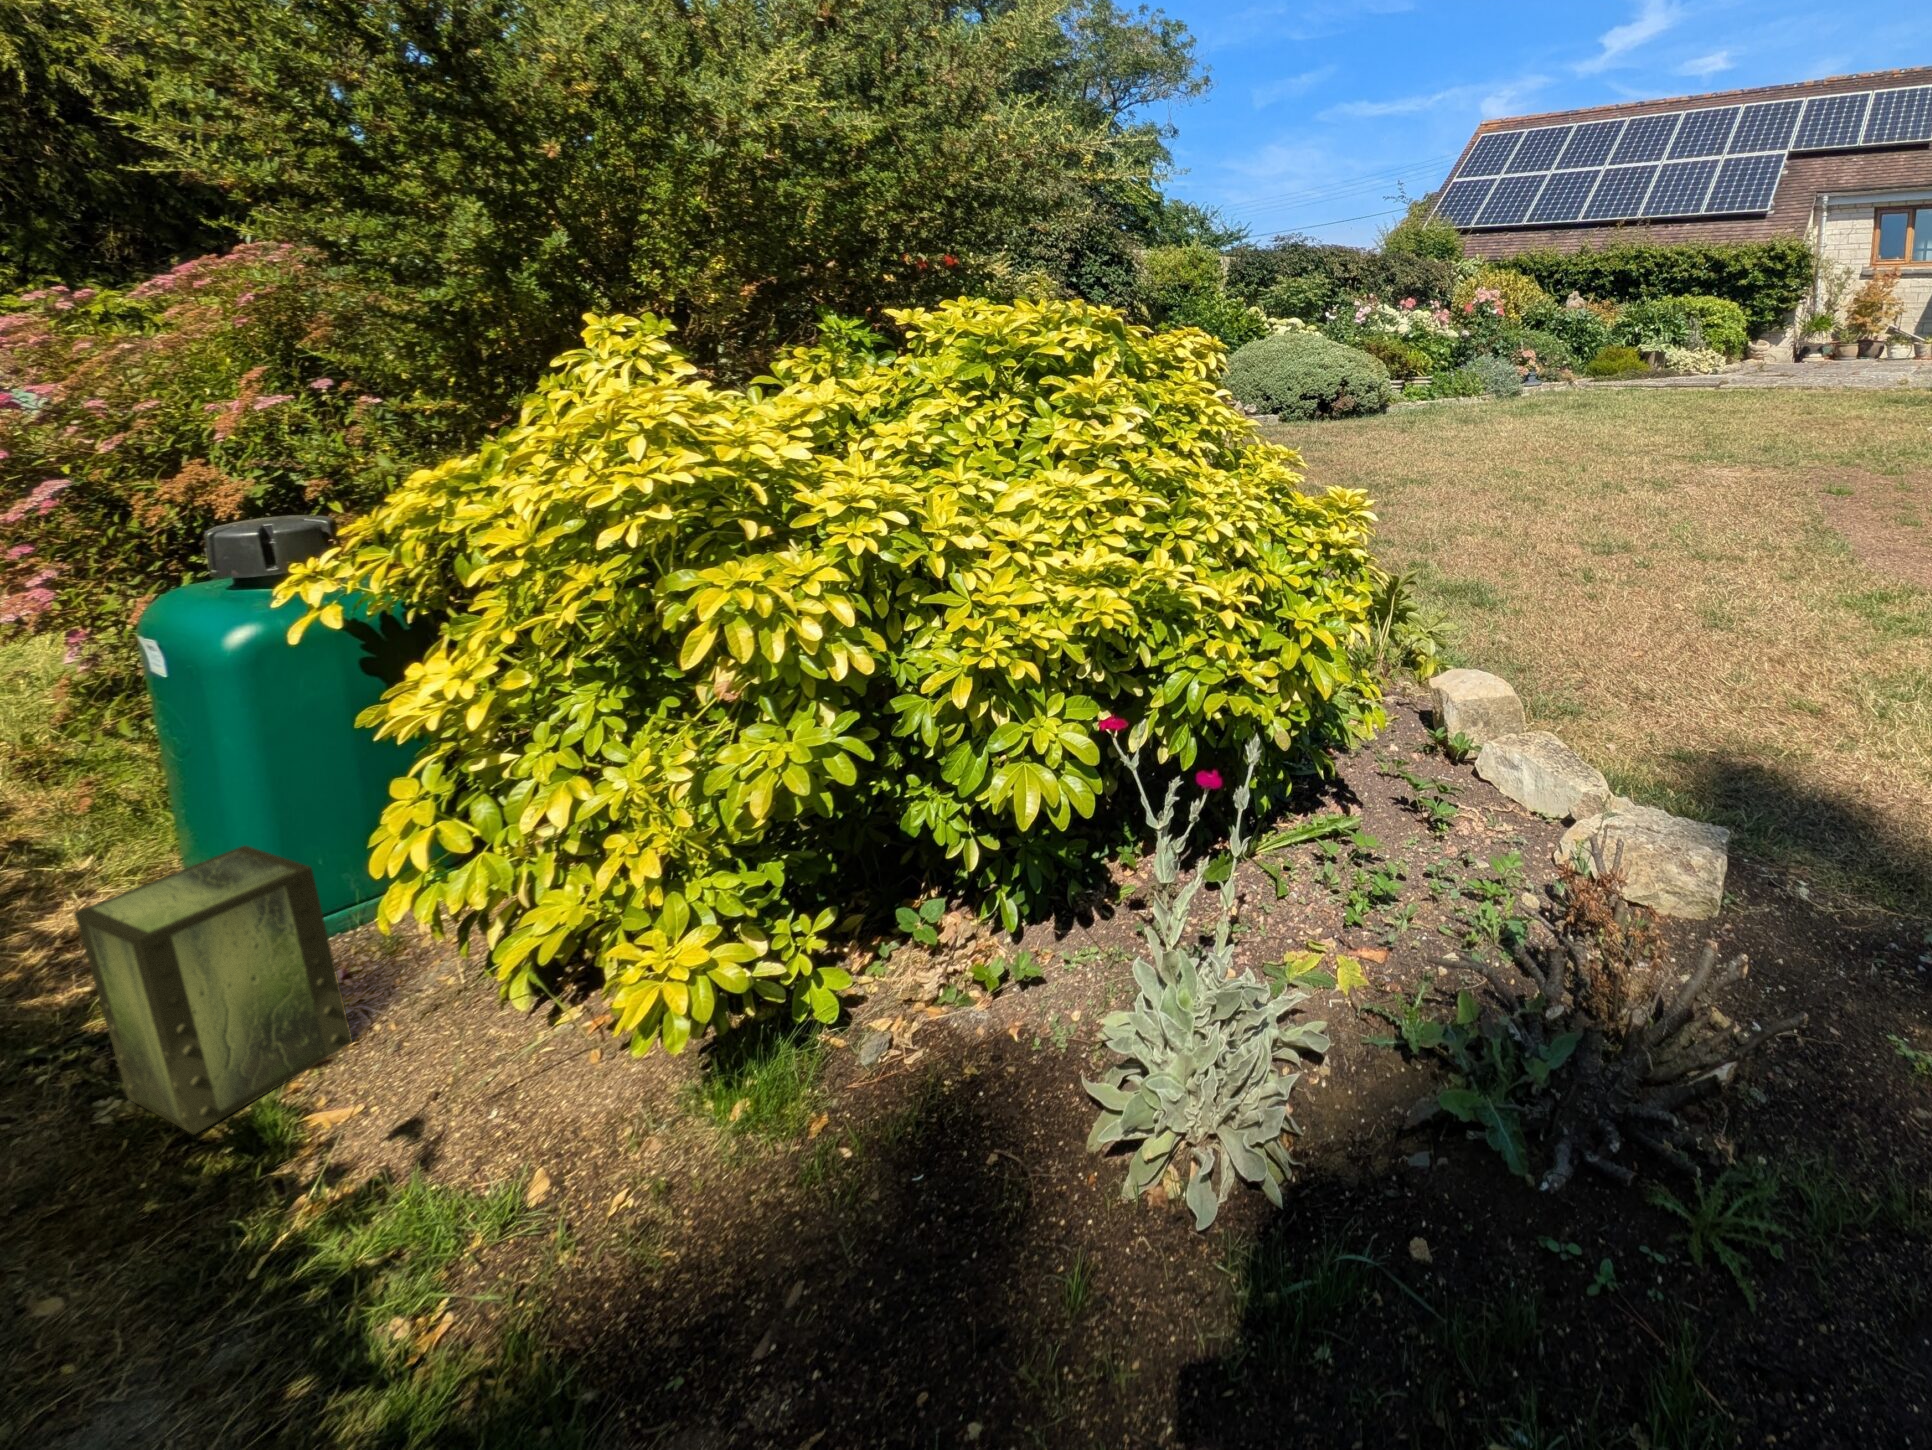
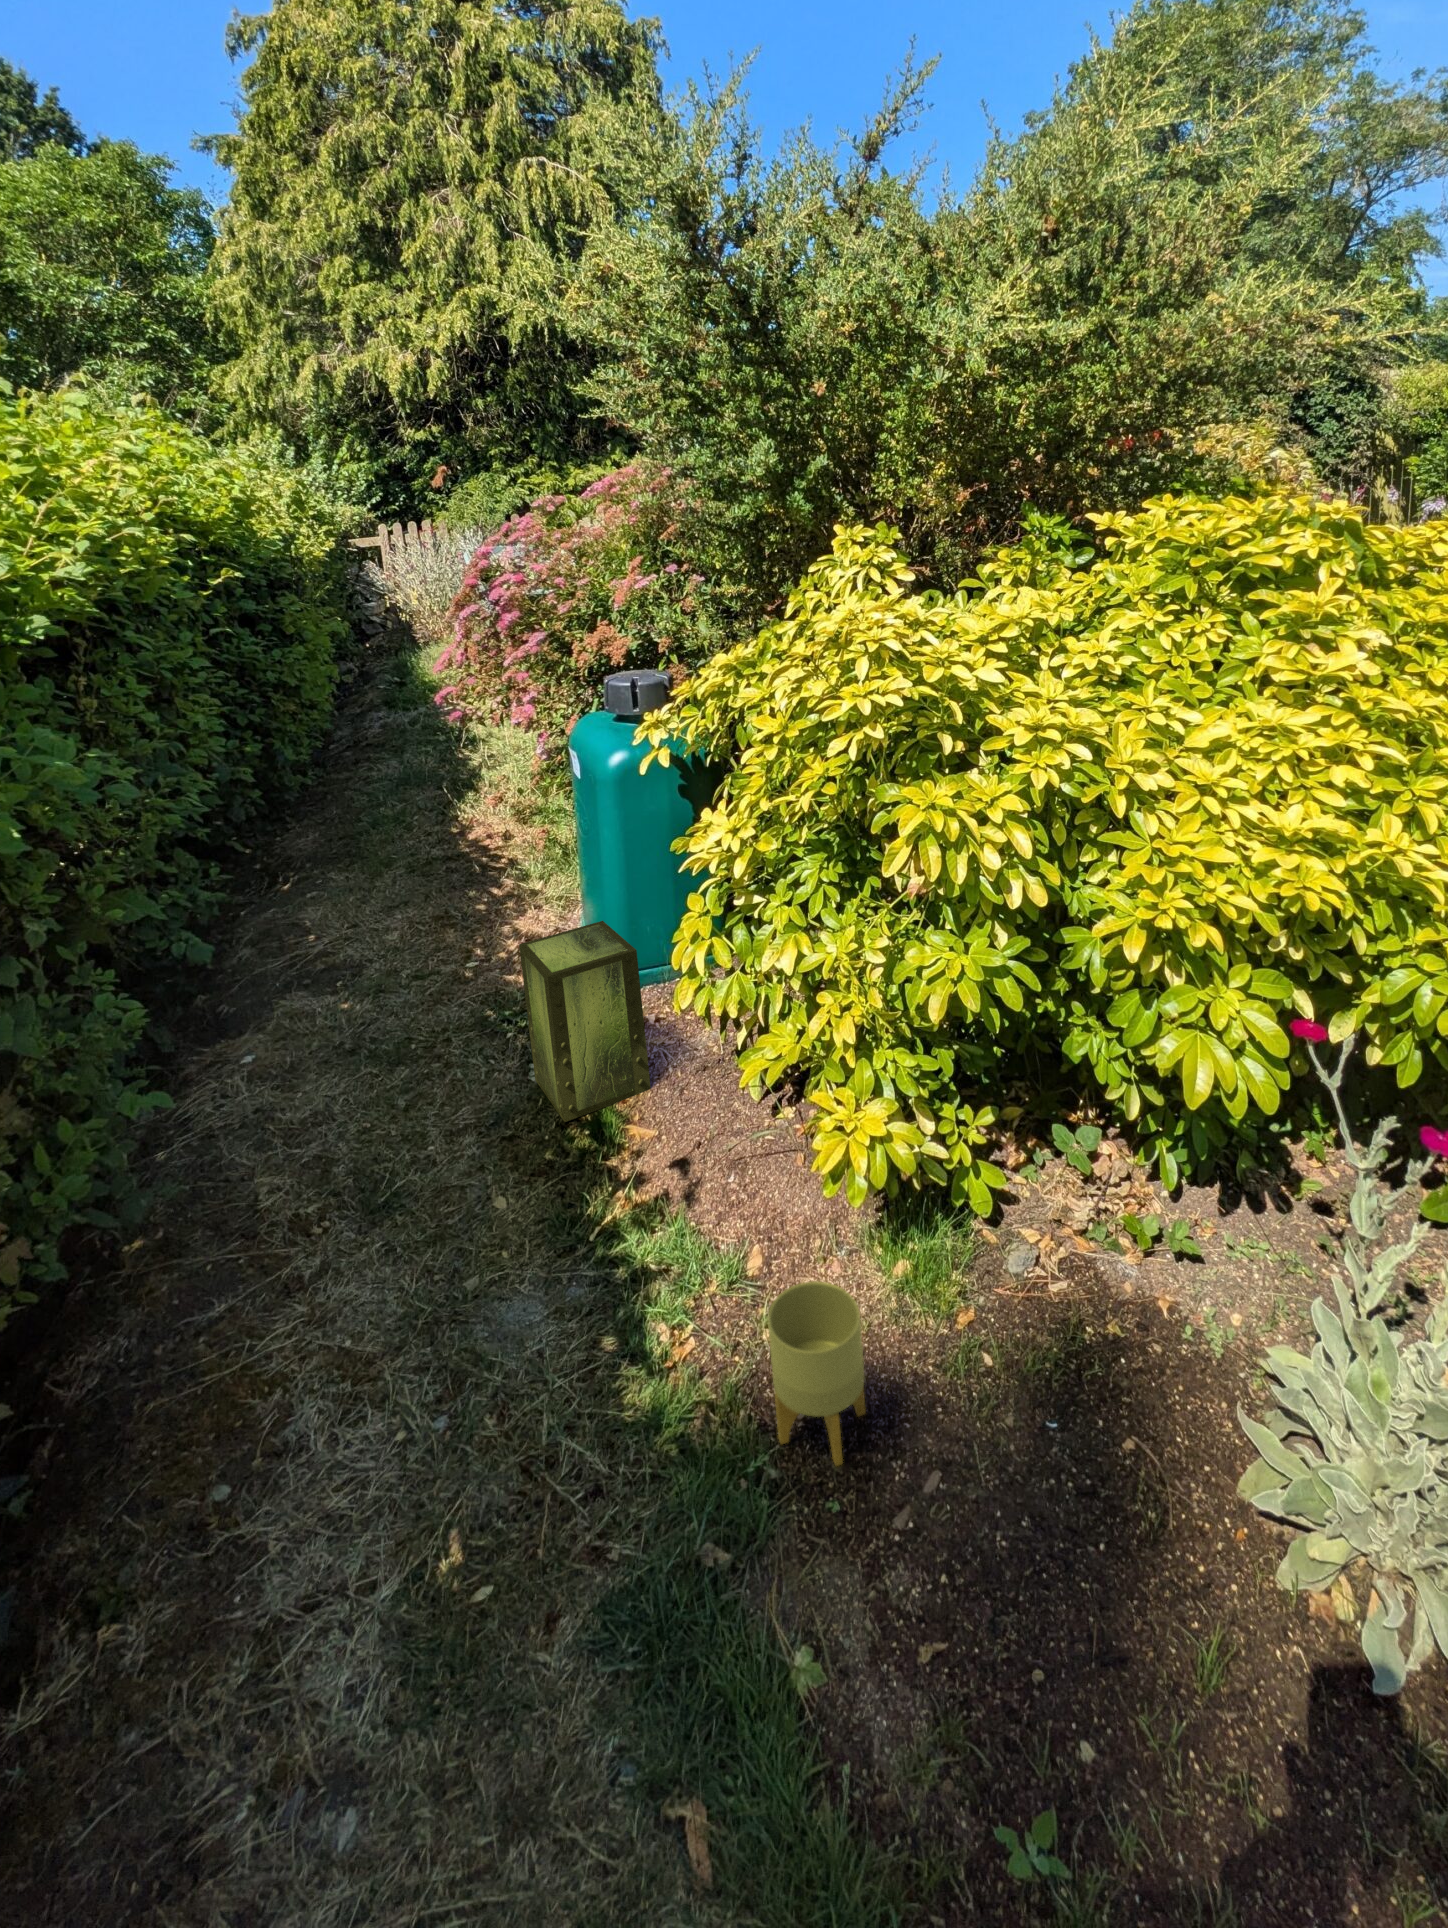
planter: none [564,1150,706,1364] -> present [768,1281,866,1466]

